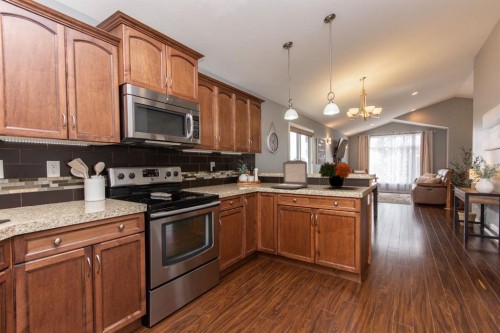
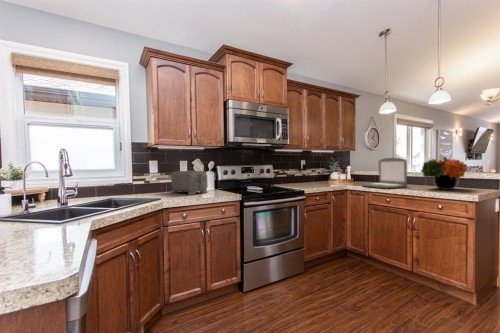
toaster: none [30,175,95,209] -> present [171,171,208,195]

